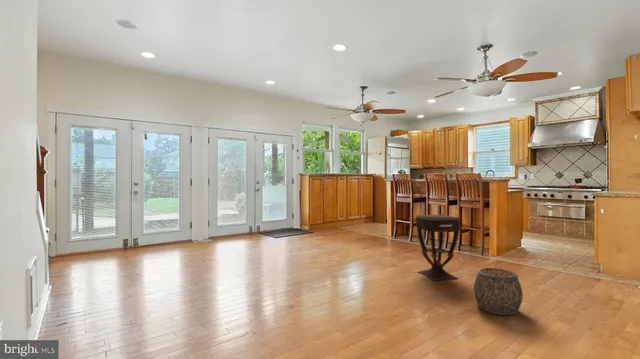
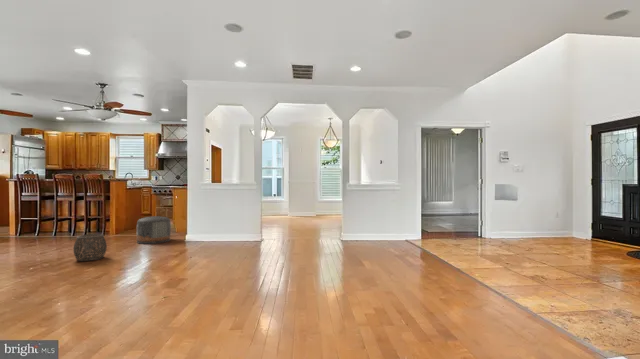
side table: present [416,215,460,281] -> none [32,205,73,255]
pouf: none [544,242,608,292] -> present [137,216,171,244]

